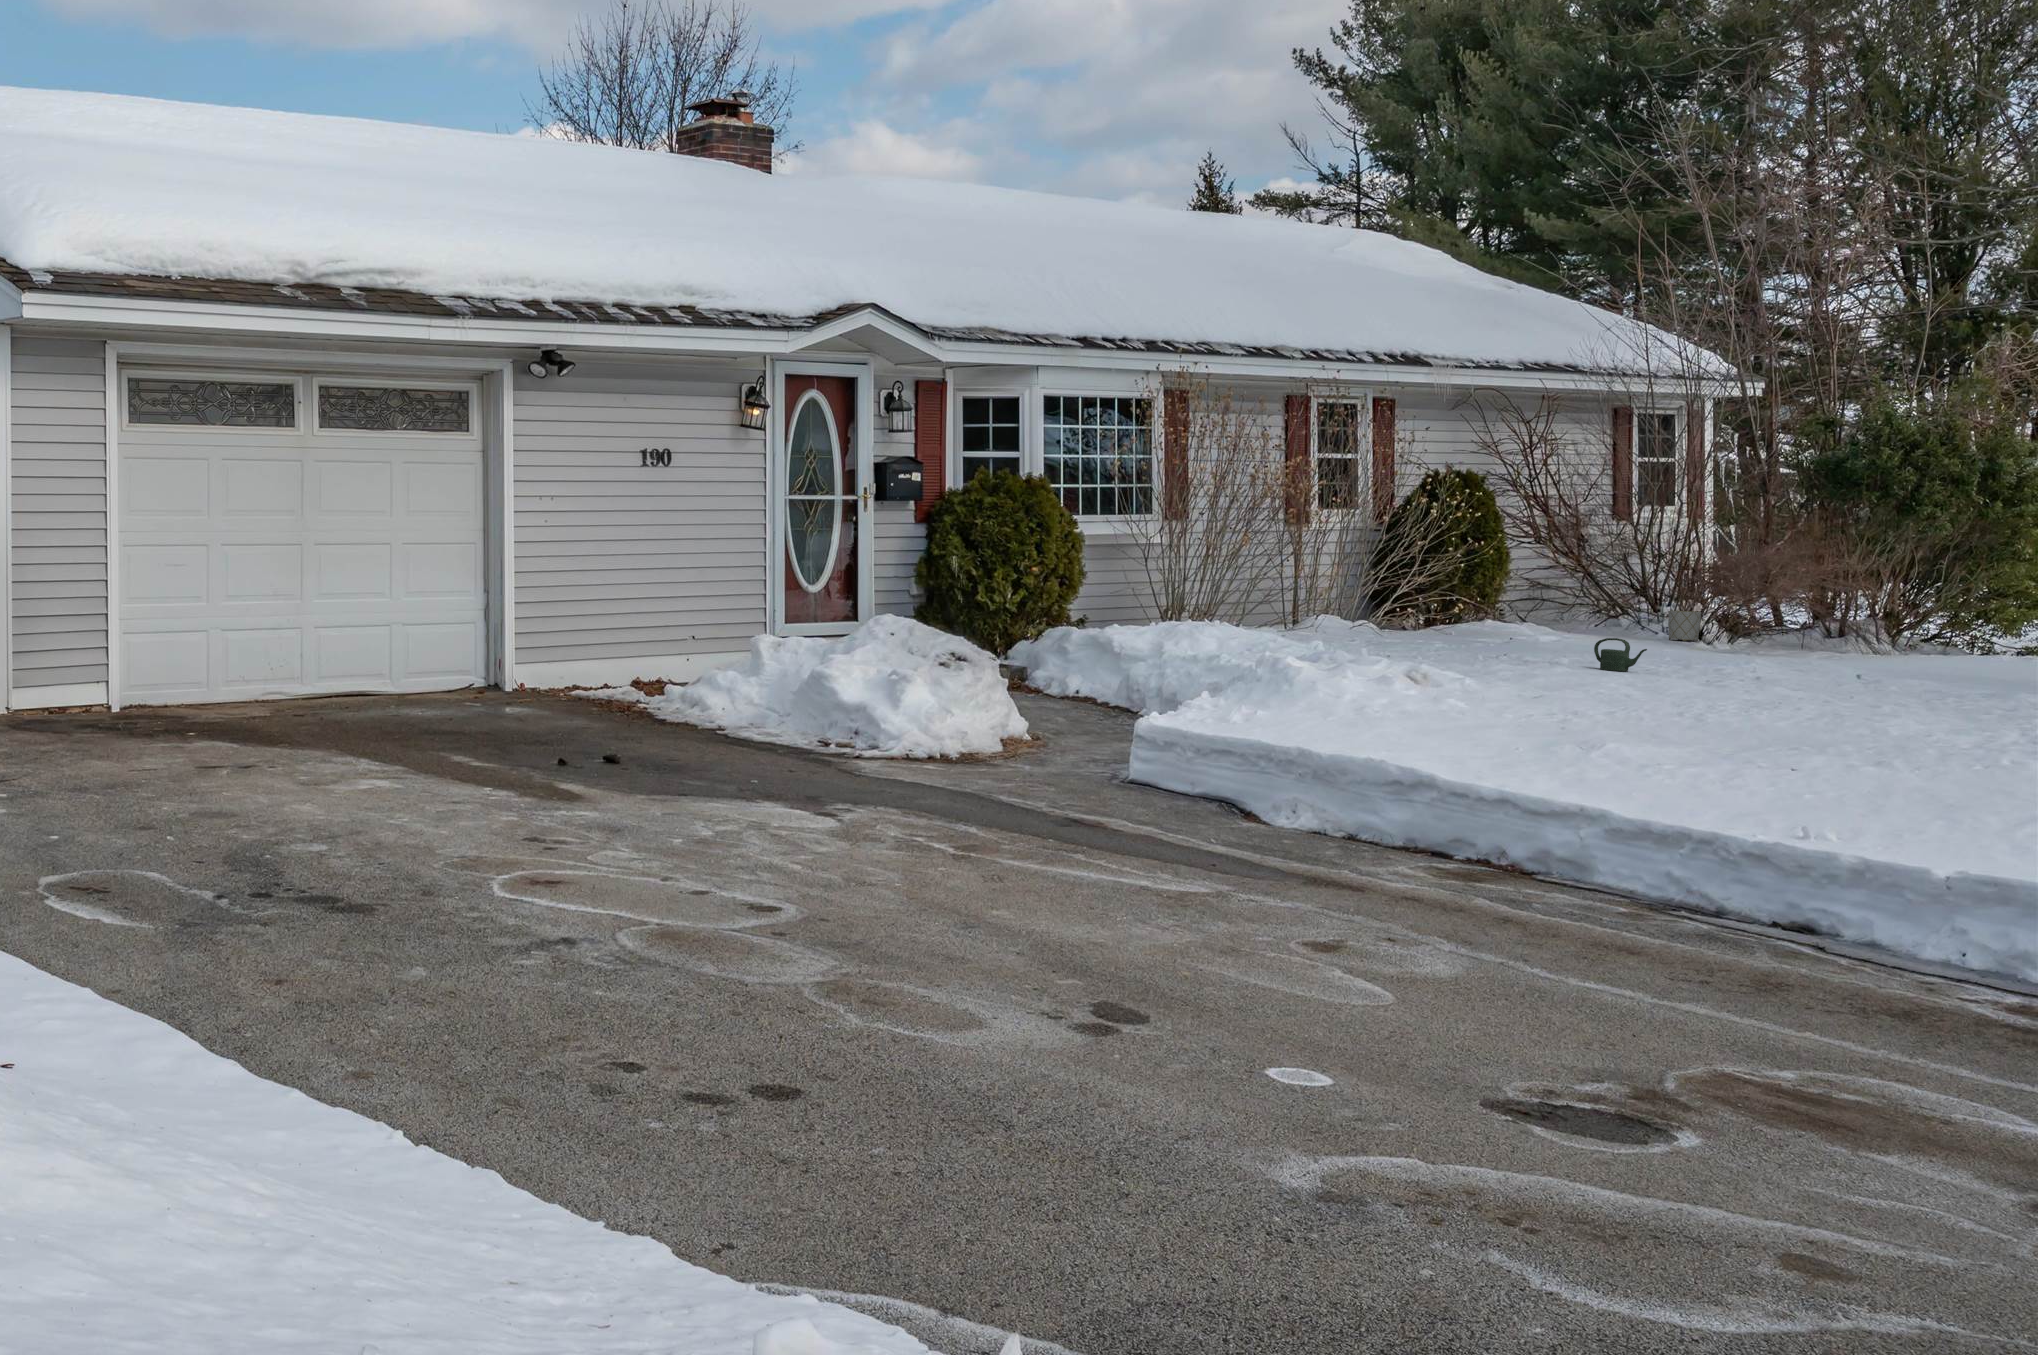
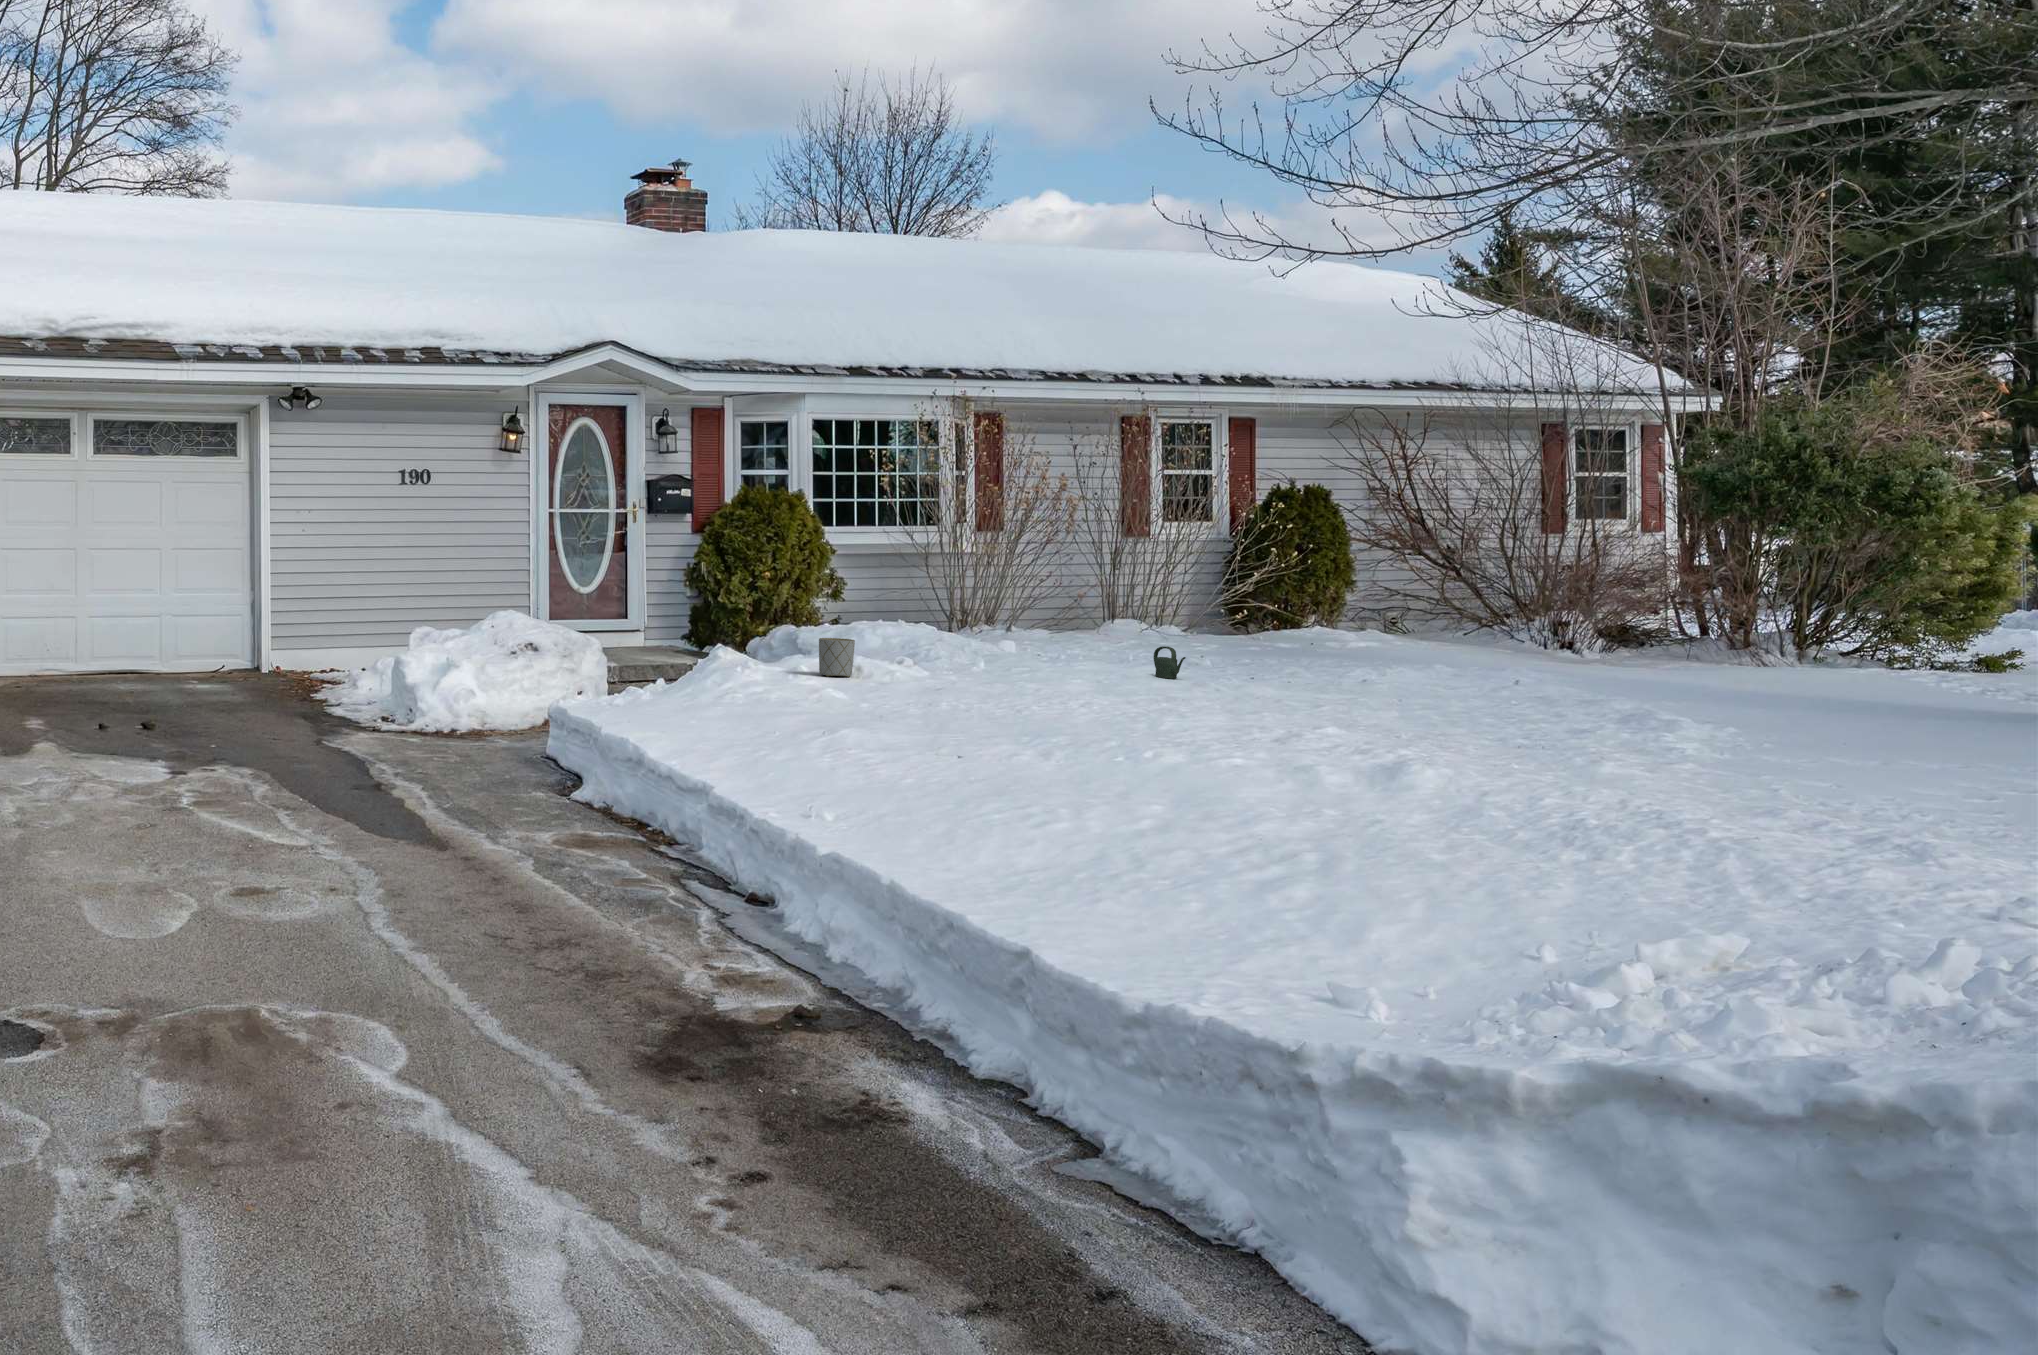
planter: present [1668,610,1701,641] -> present [819,638,855,677]

